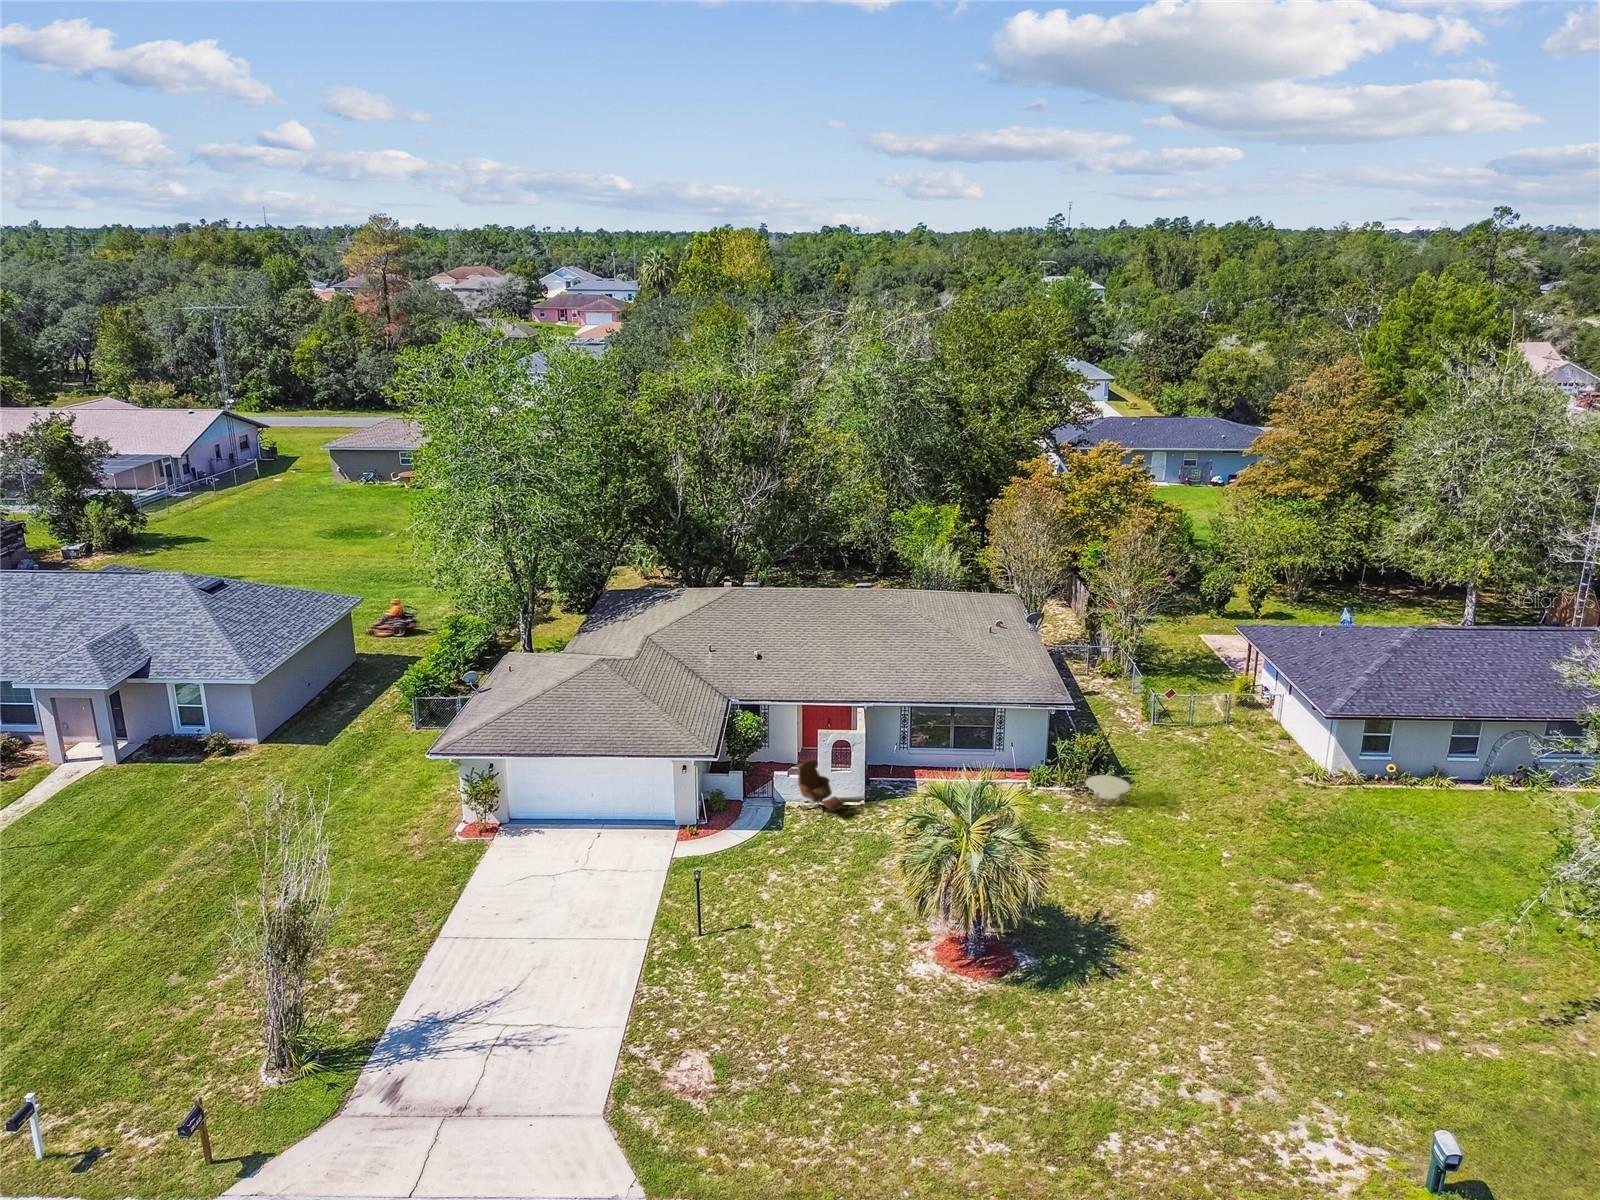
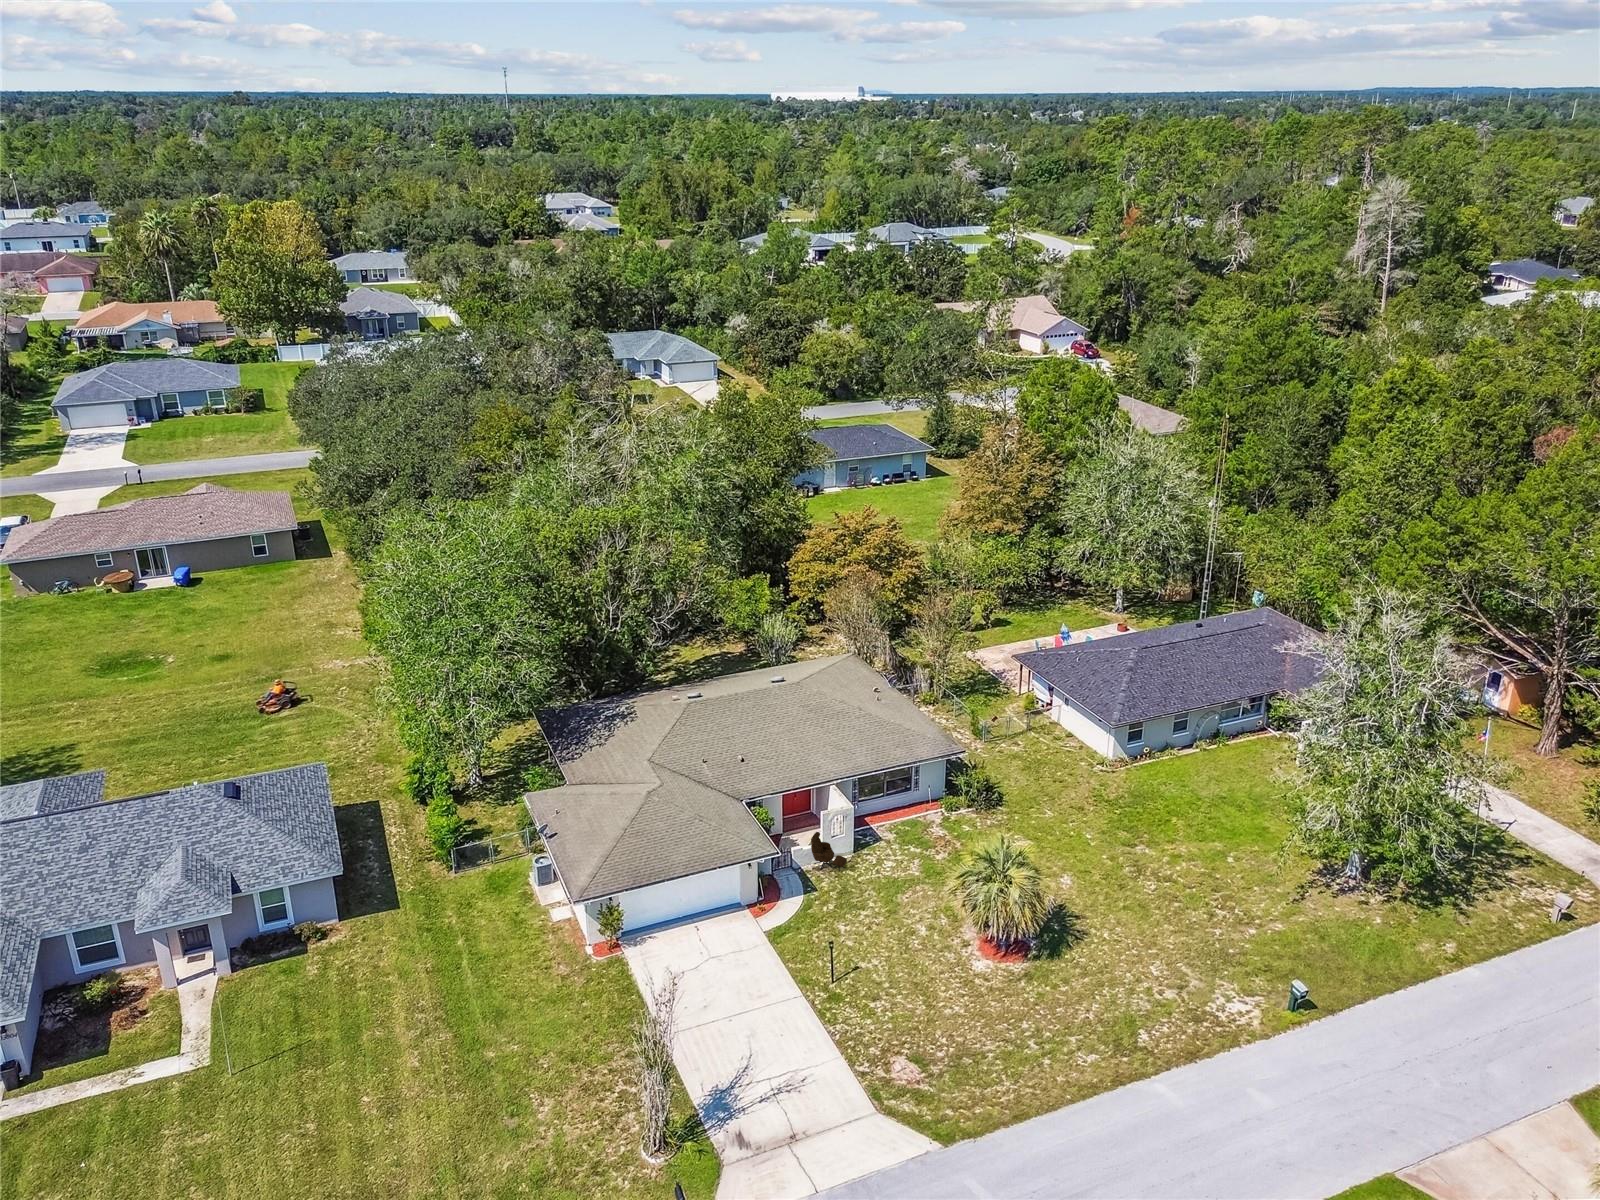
potted tree: none [22,731,43,762] -> present [102,967,121,994]
round table: present [1086,775,1130,807] -> none [986,796,1016,820]

